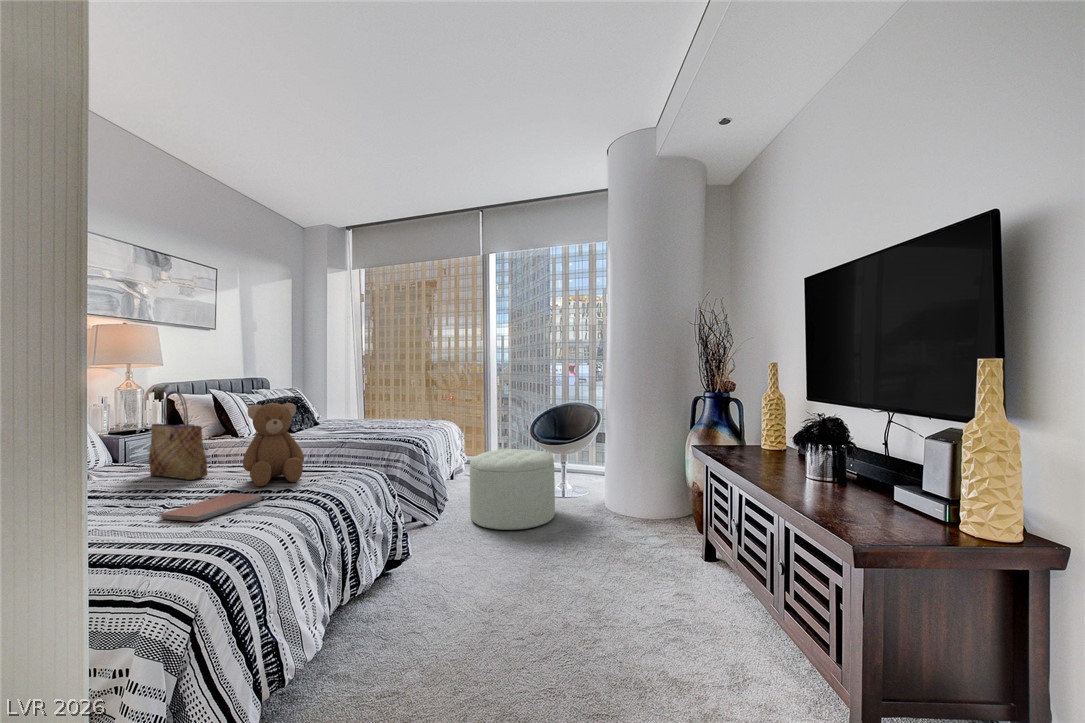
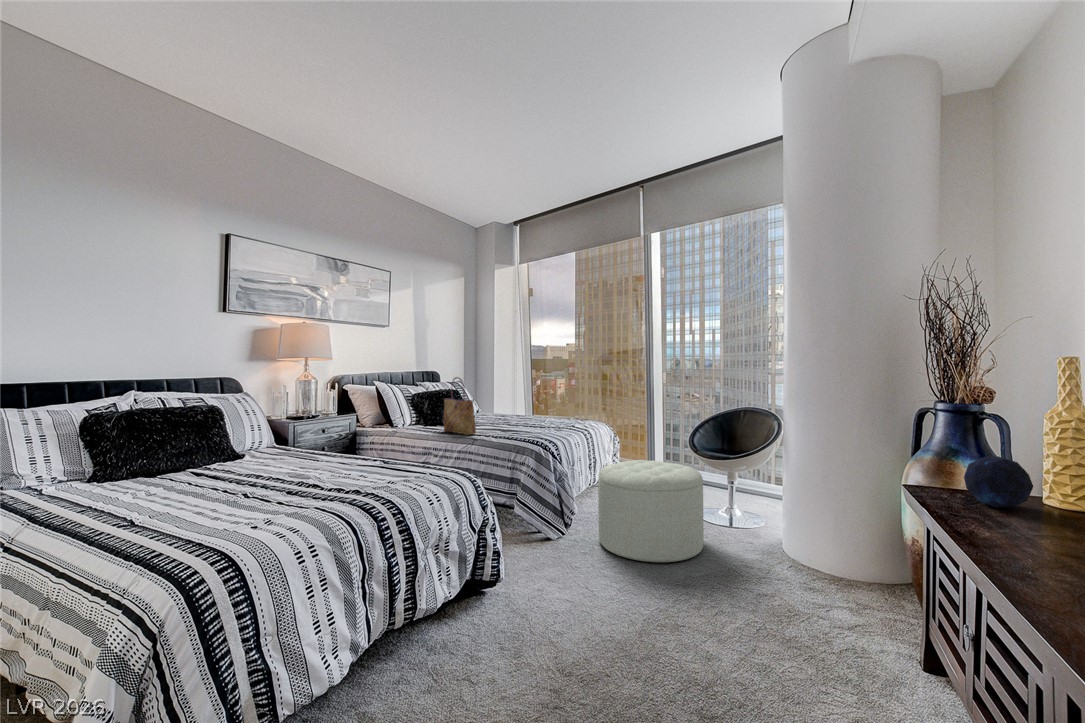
tote bag: present [149,391,208,480] -> present [443,377,476,435]
teddy bear: present [243,403,304,486] -> none [331,397,390,483]
decorative orb: none [728,422,760,452] -> present [964,456,1033,507]
notebook: present [159,494,262,521] -> none [220,488,321,517]

